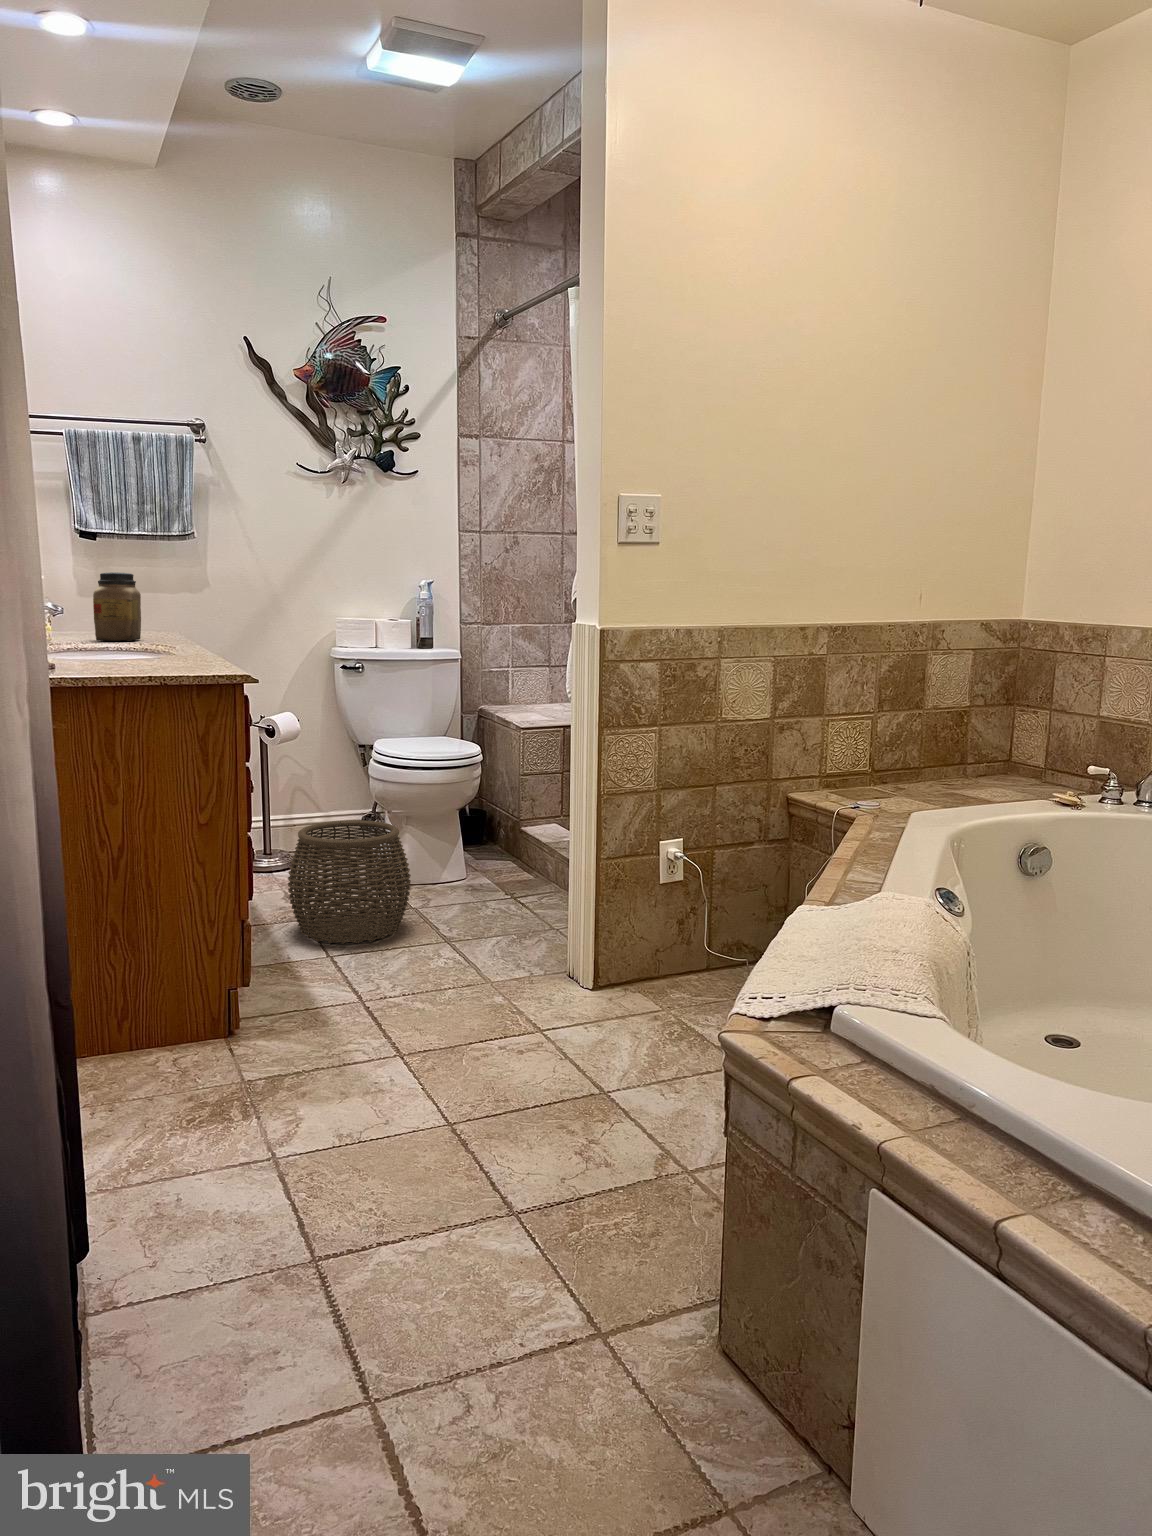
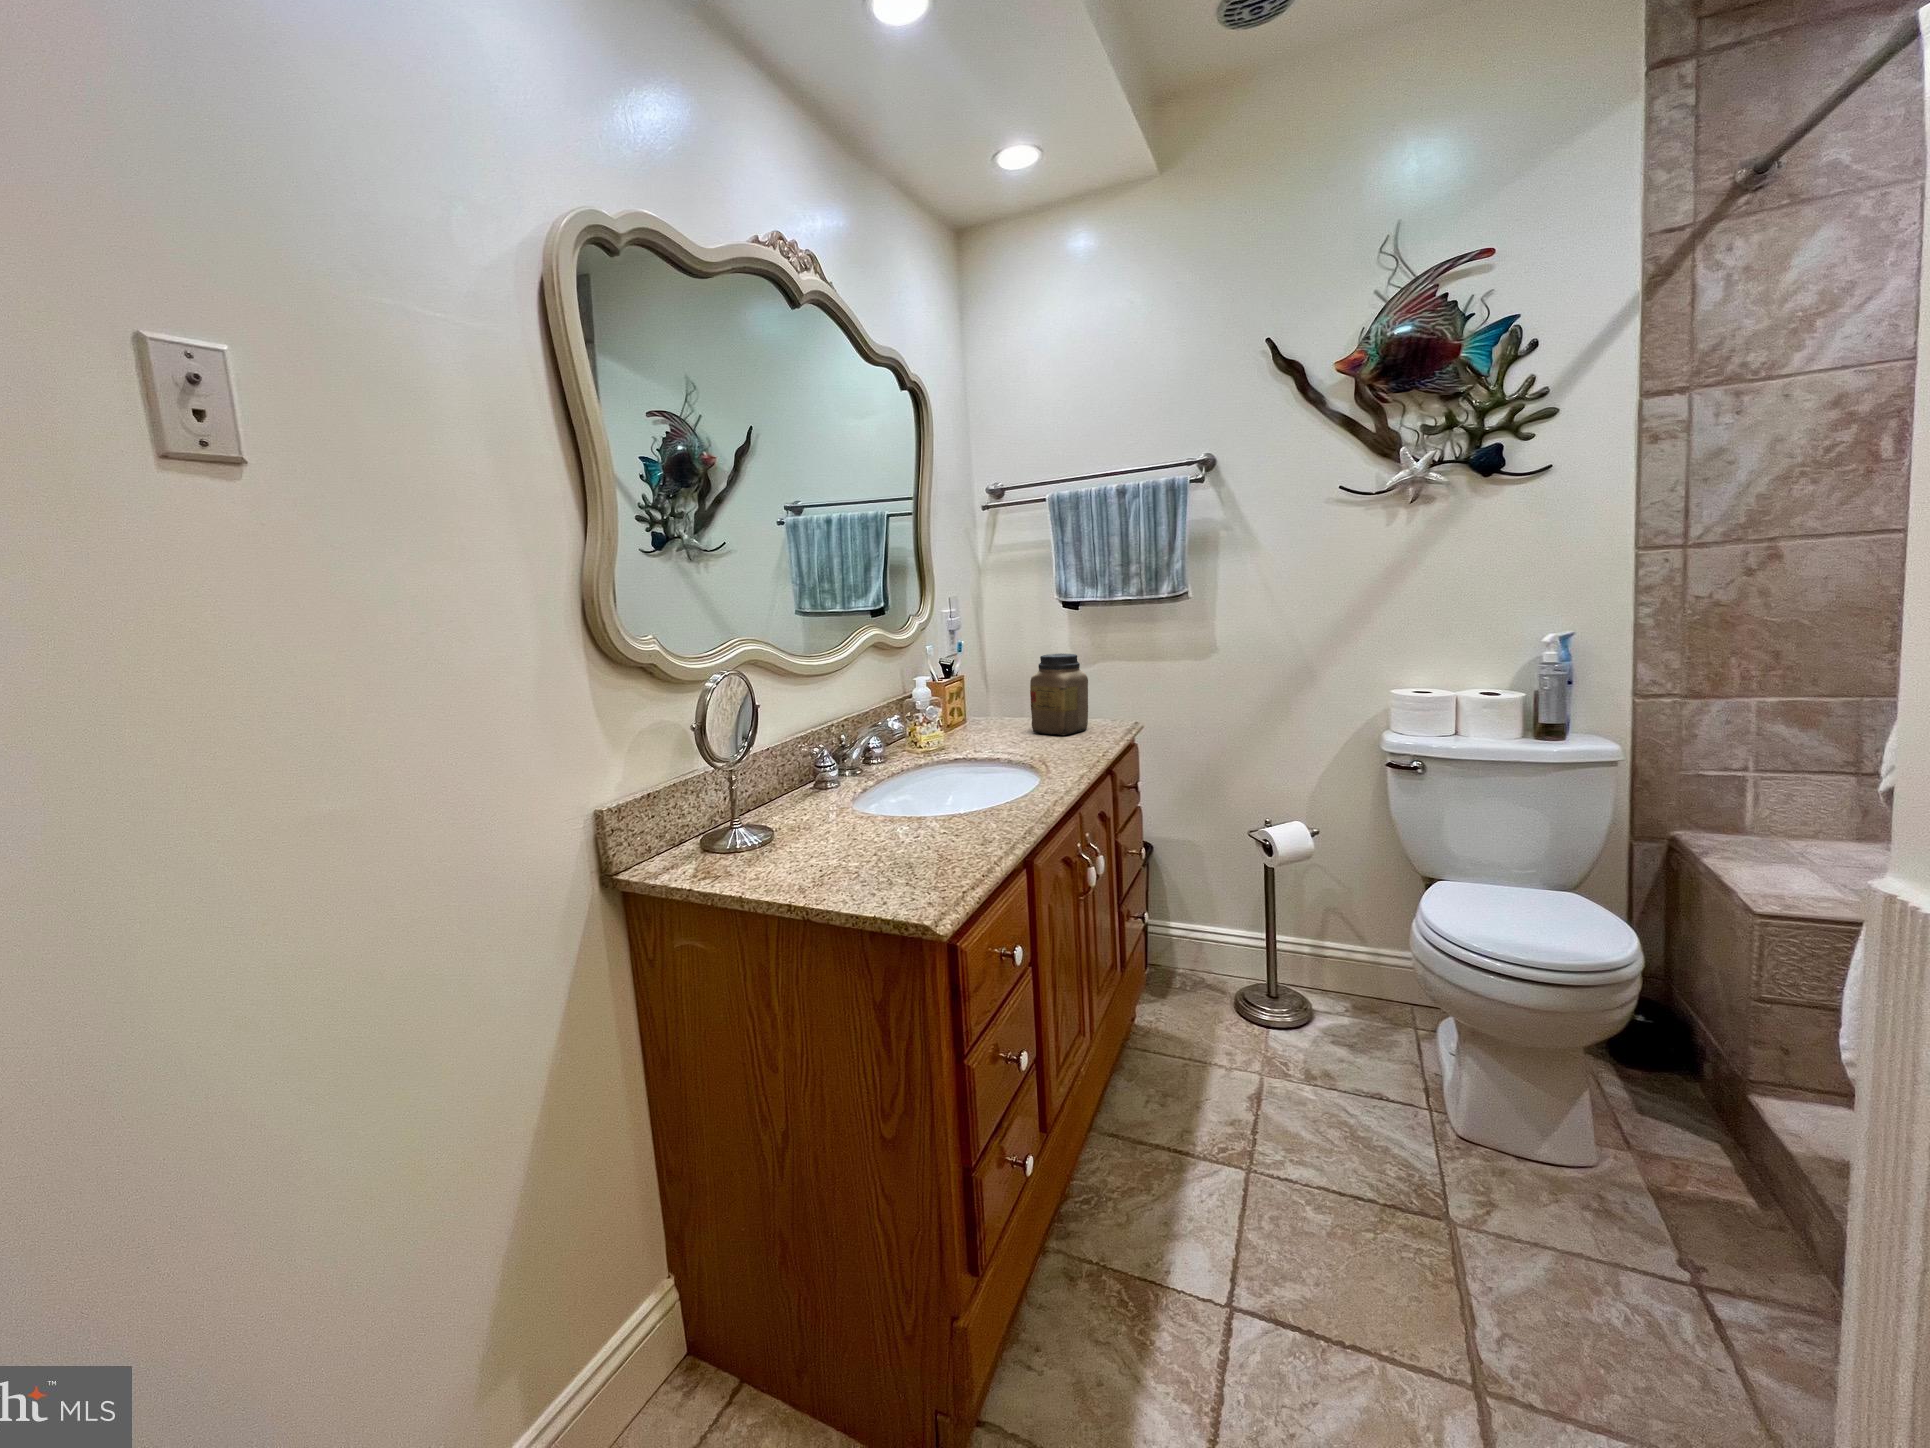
woven basket: present [288,820,411,944] -> none [1199,1038,1422,1305]

